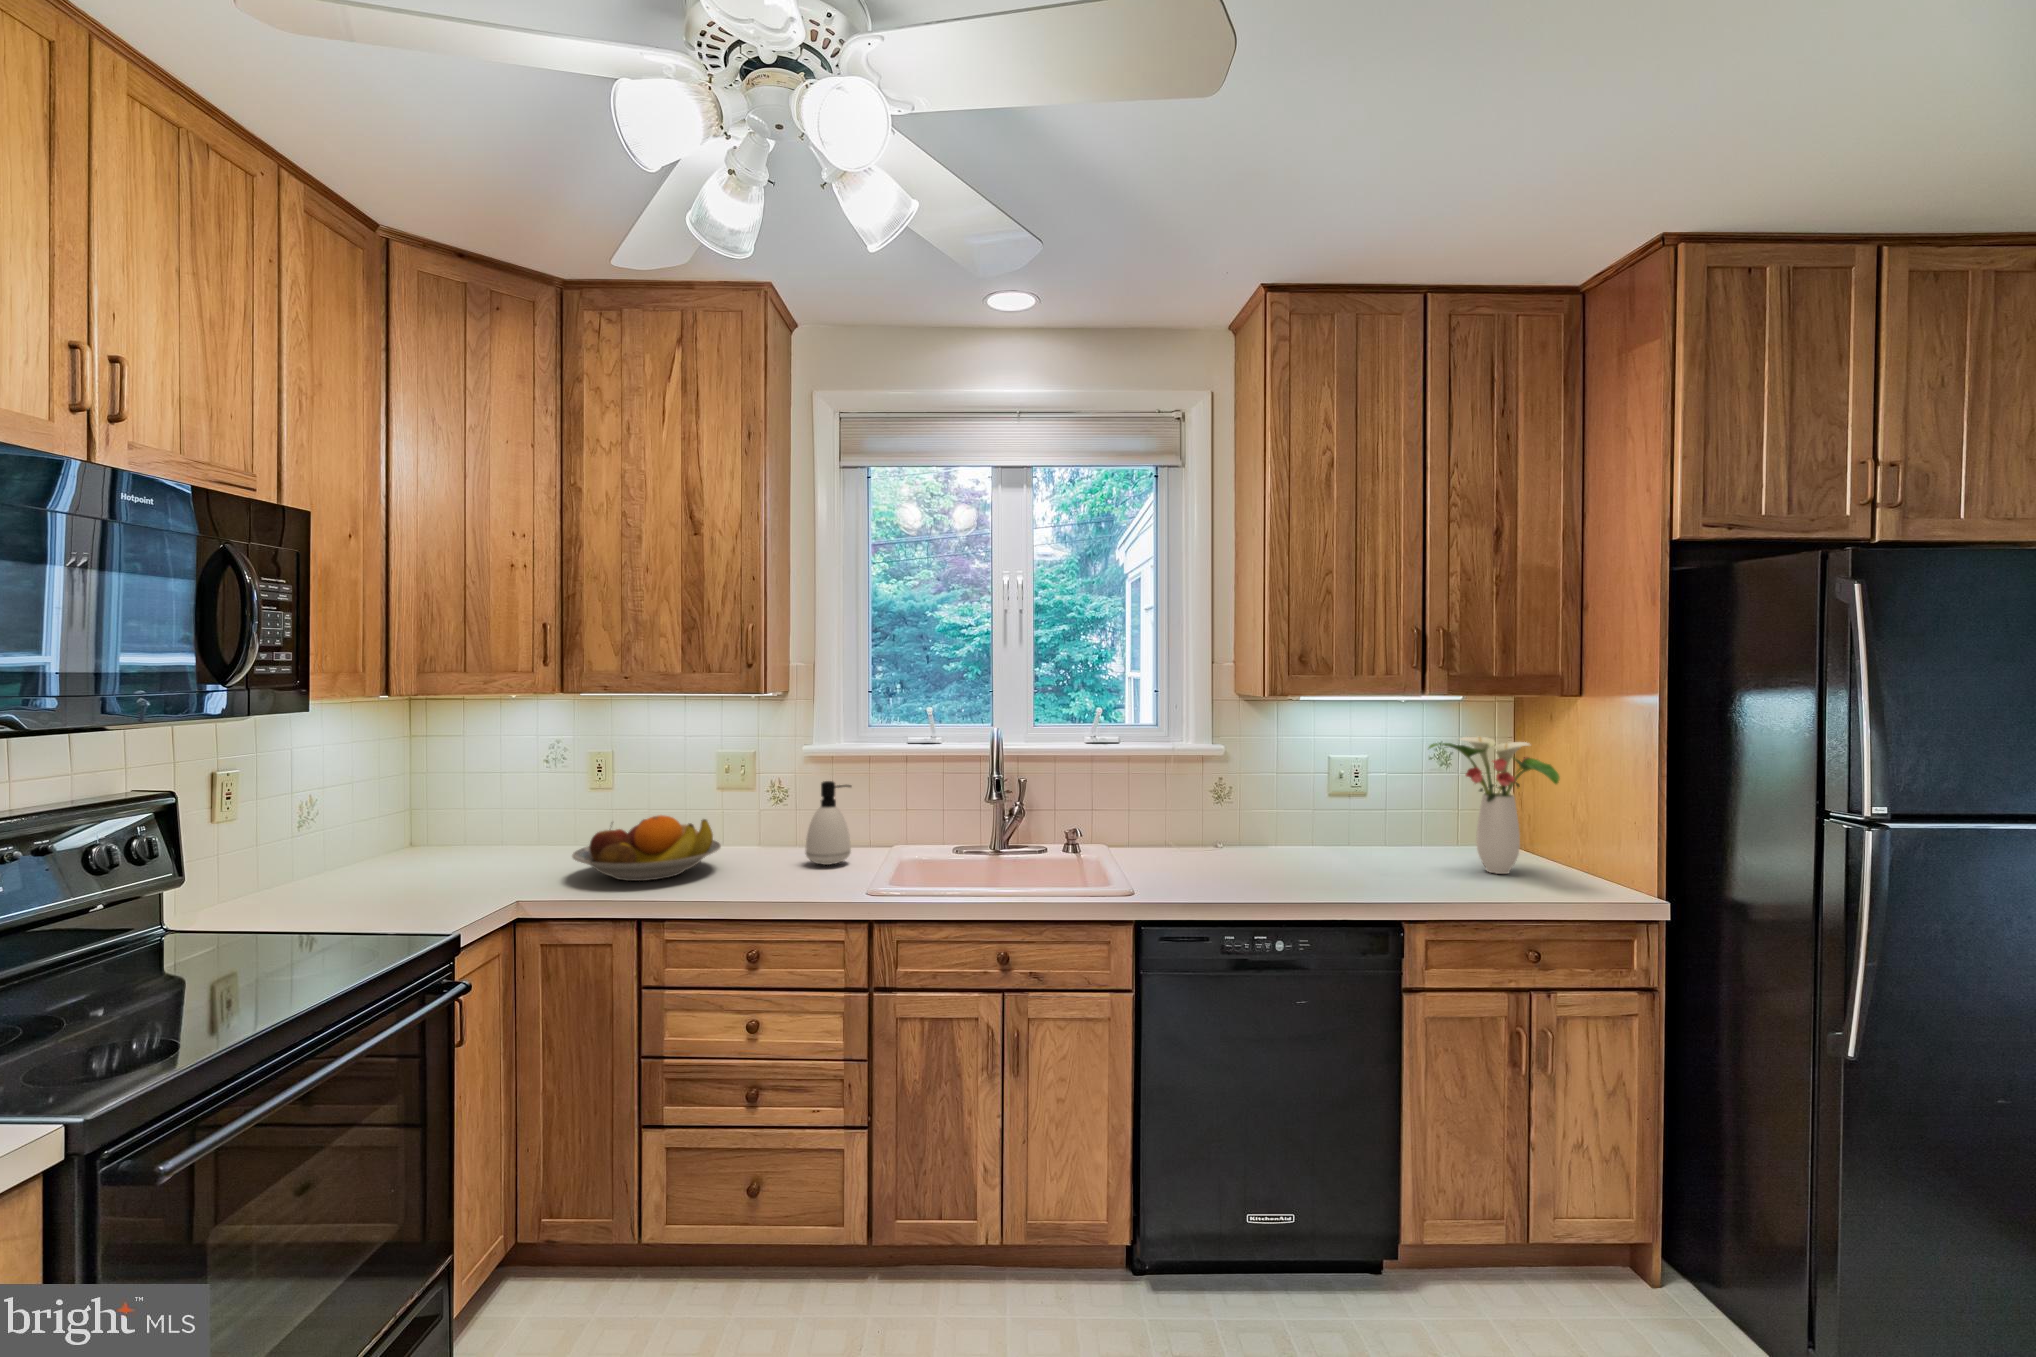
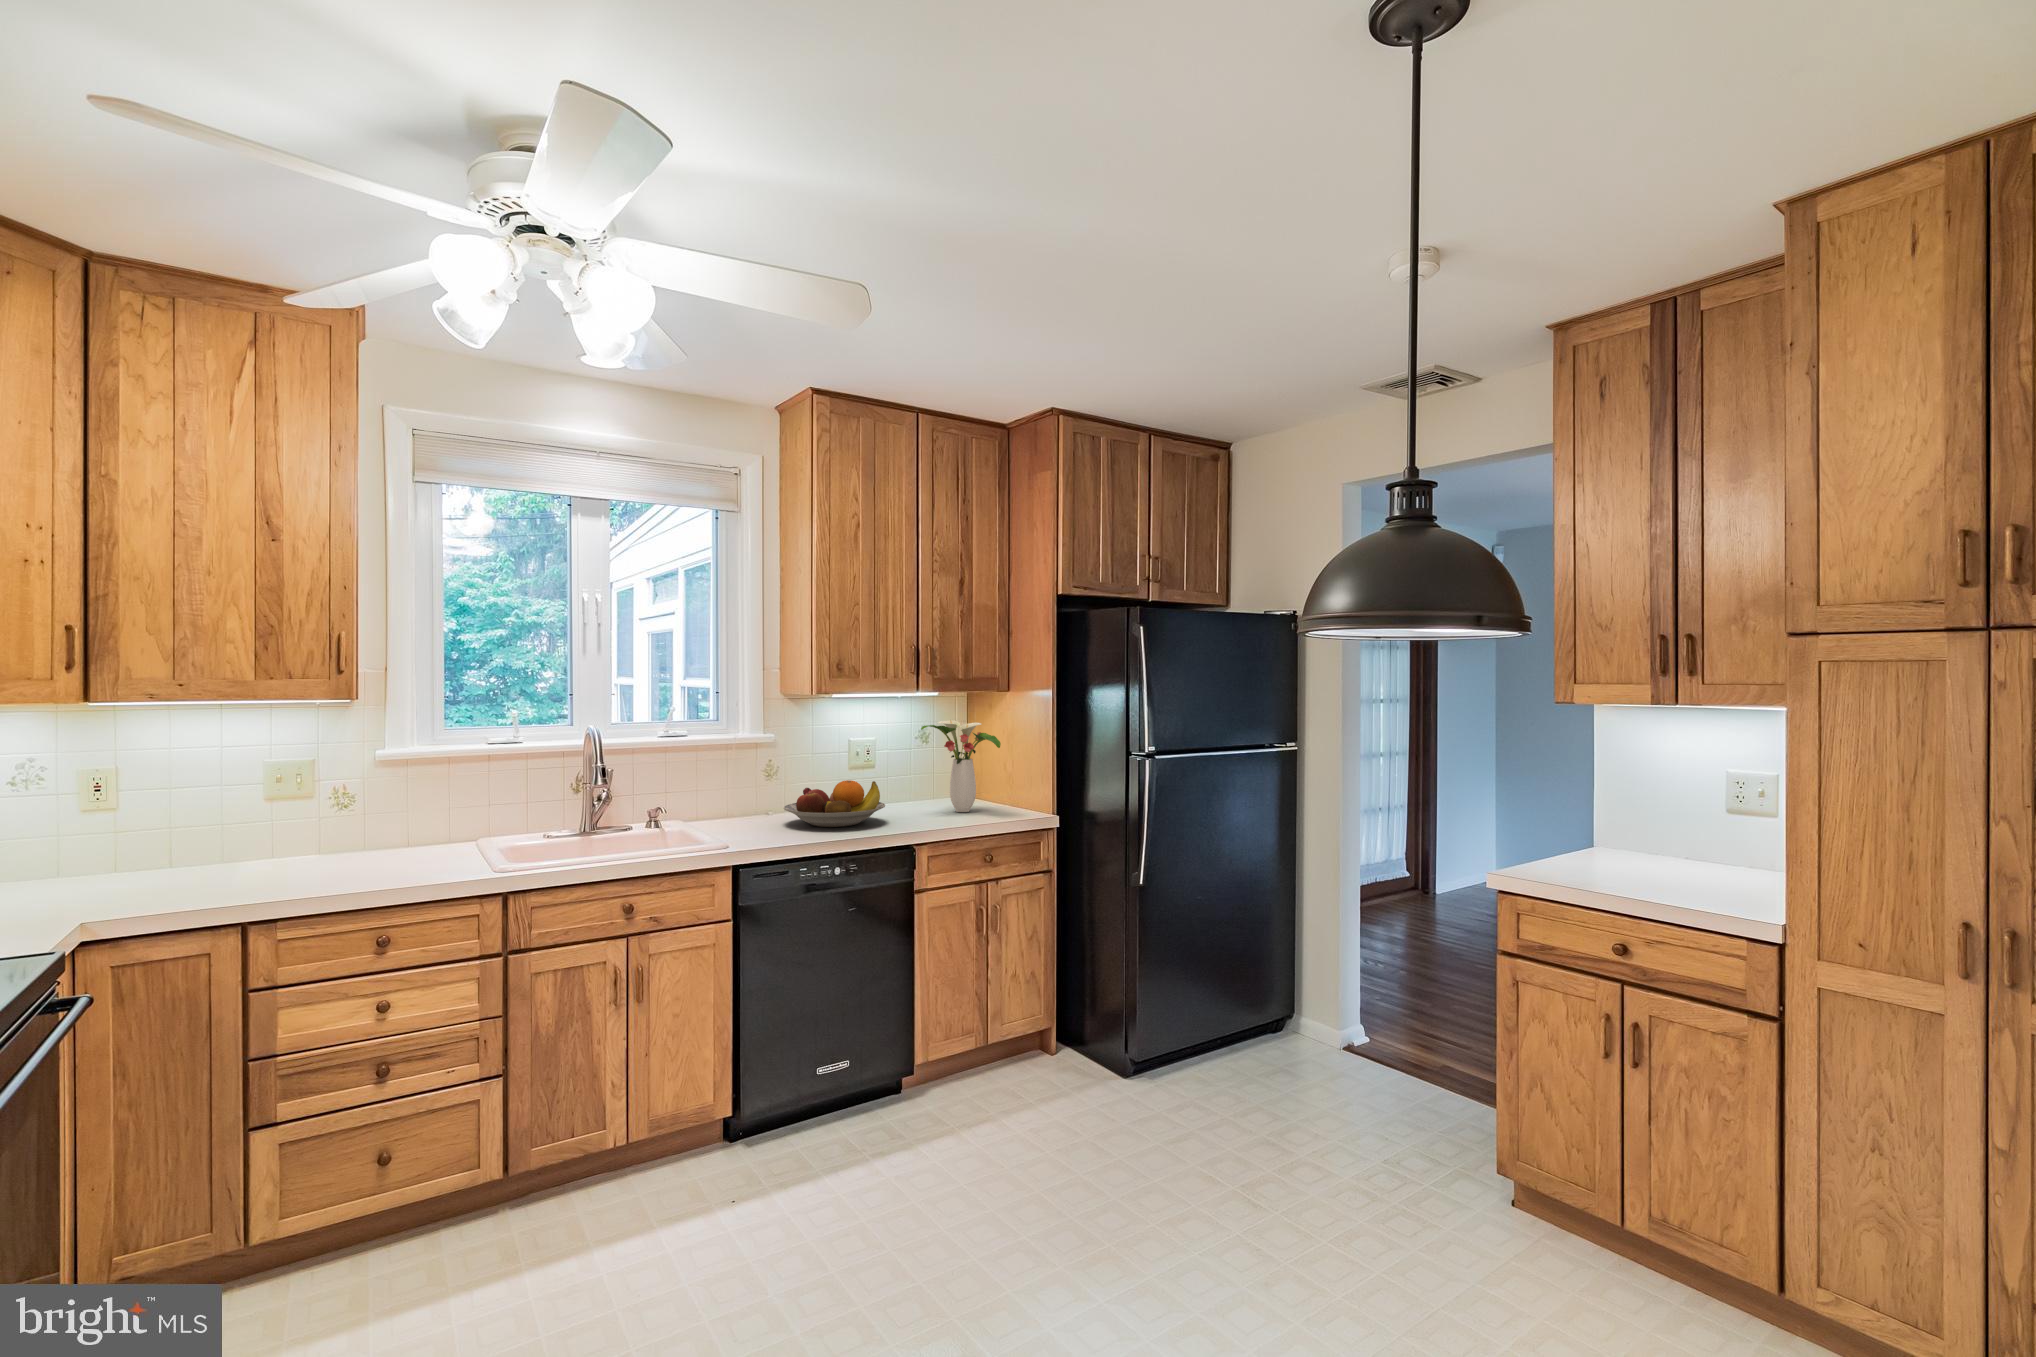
soap dispenser: present [805,781,851,865] -> none [397,780,449,859]
fruit bowl: present [572,815,721,881] -> present [784,780,885,827]

